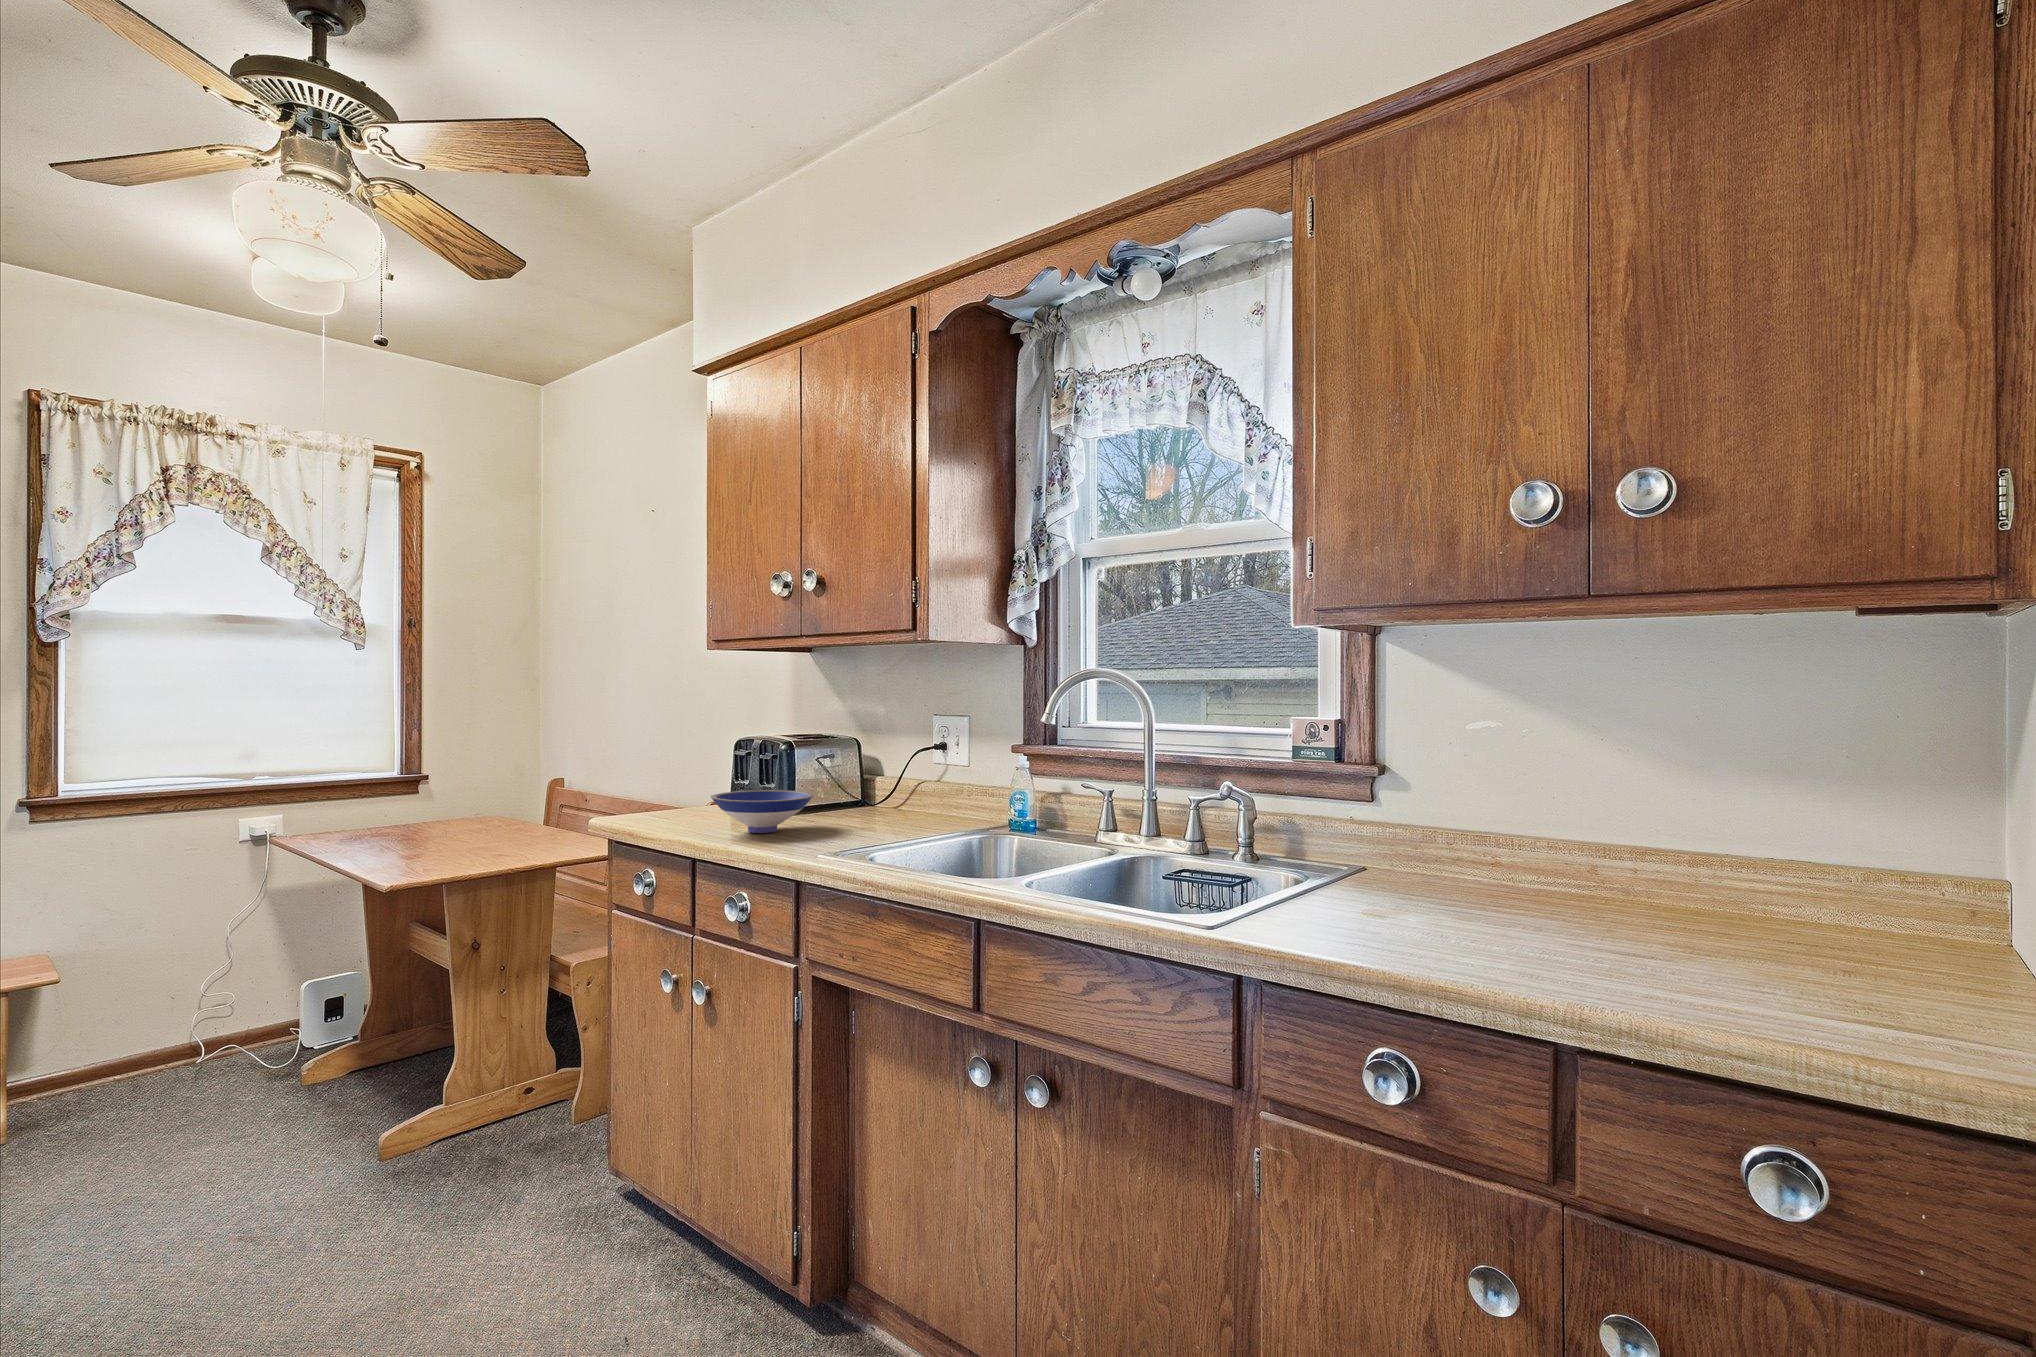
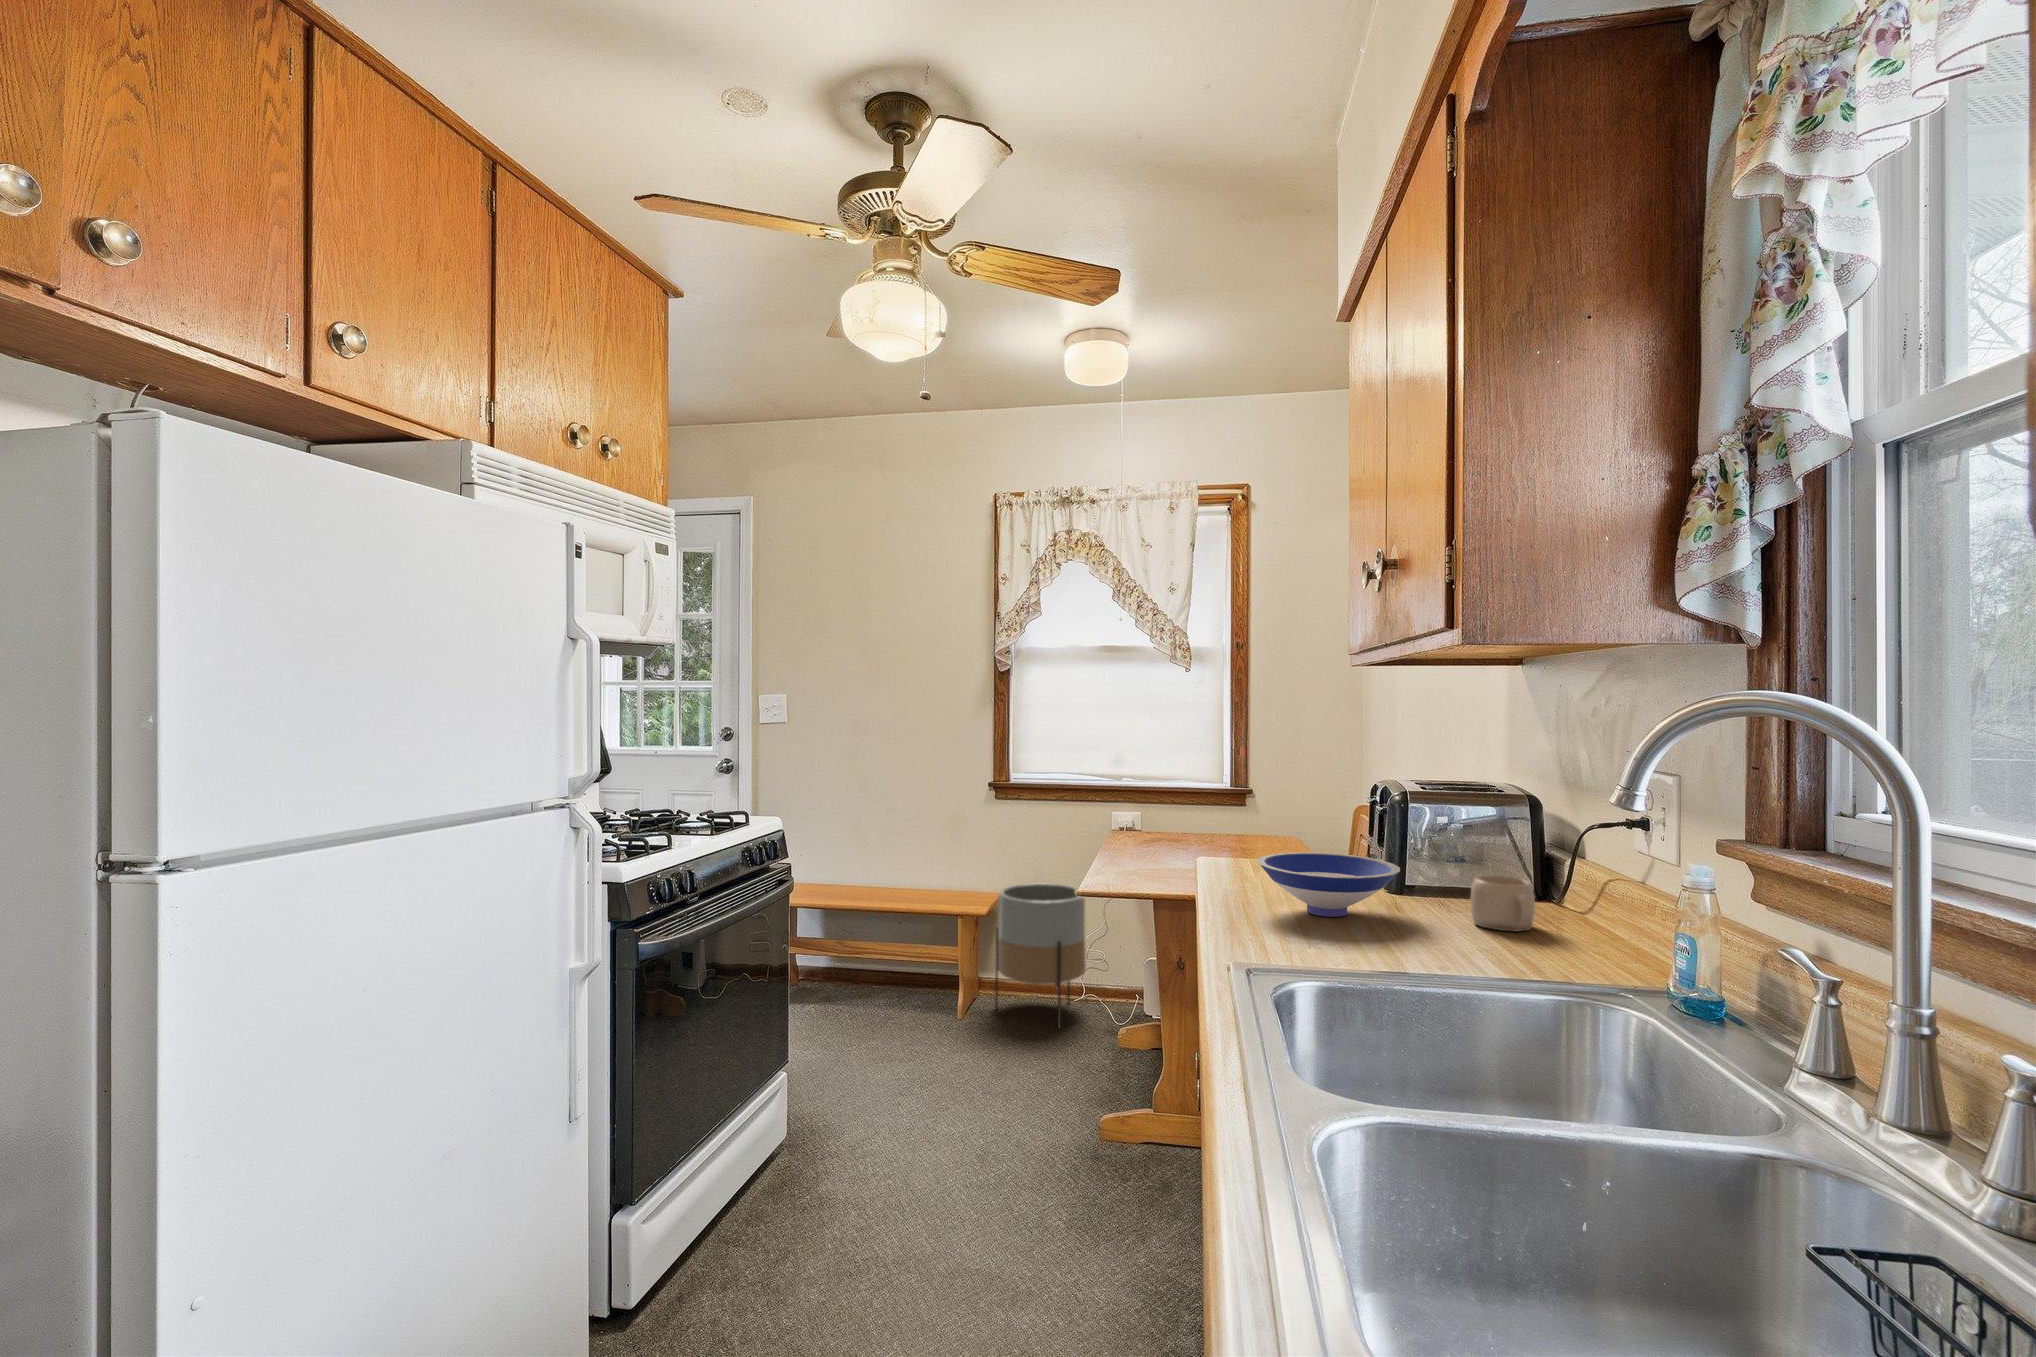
mug: none [850,789,894,822] -> present [1471,876,1535,931]
planter: none [72,917,230,1104] -> present [995,884,1086,1028]

